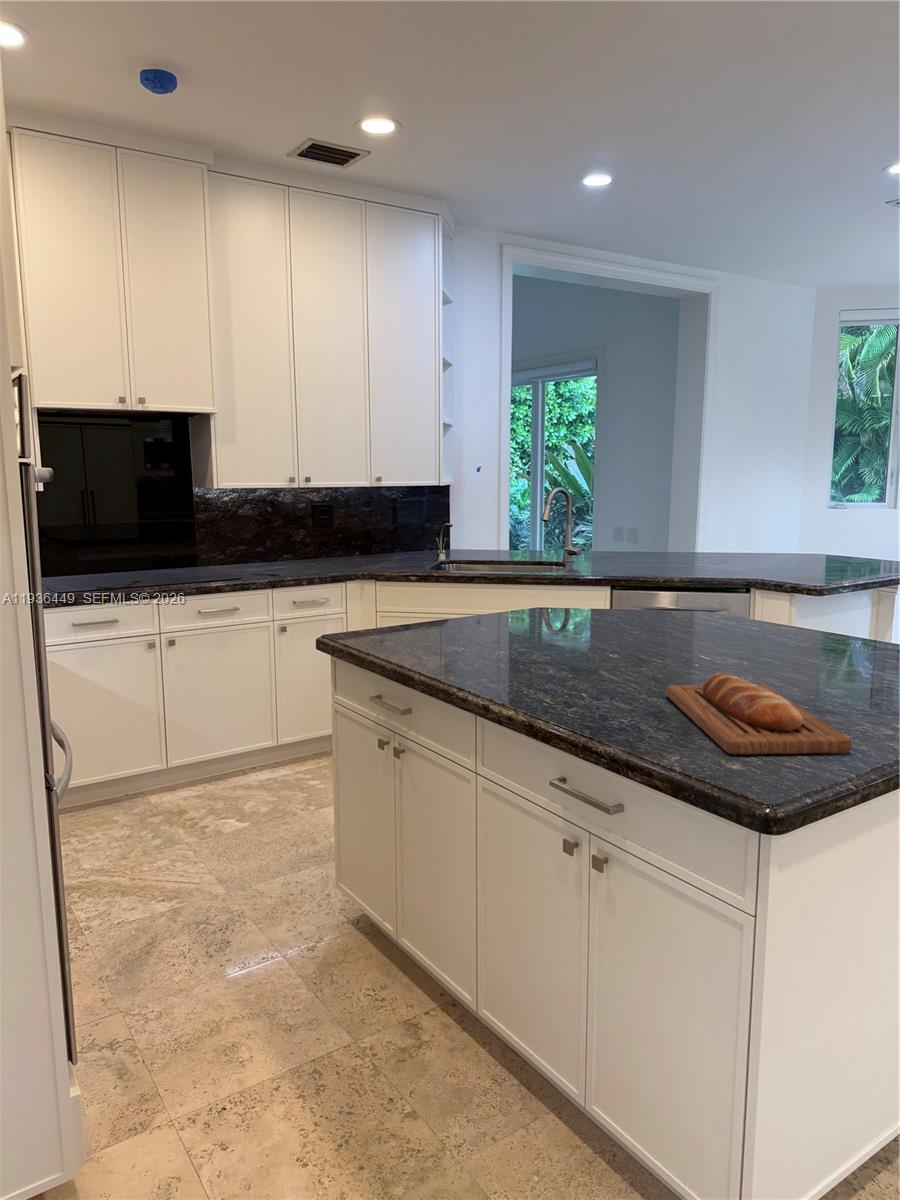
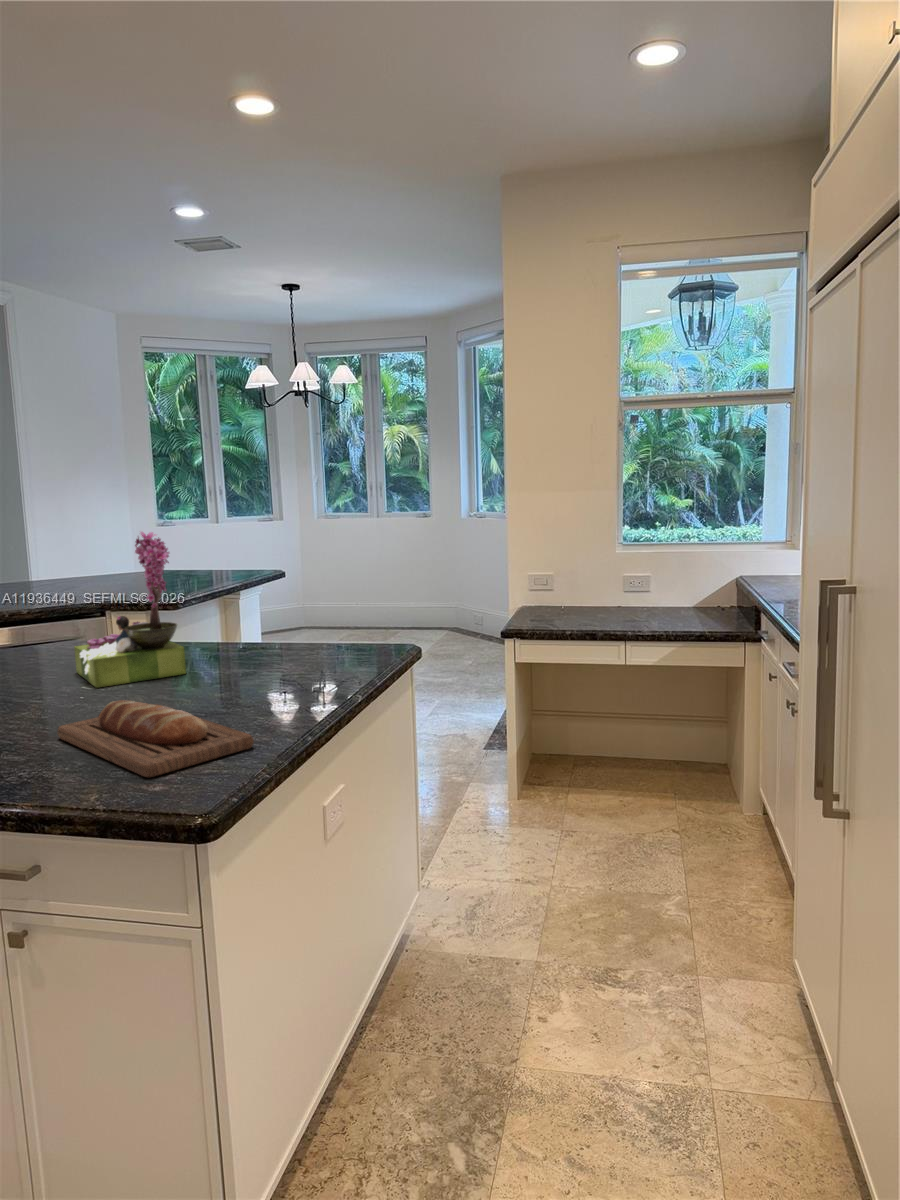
flower arrangement: none [706,509,818,660] -> present [74,532,186,688]

